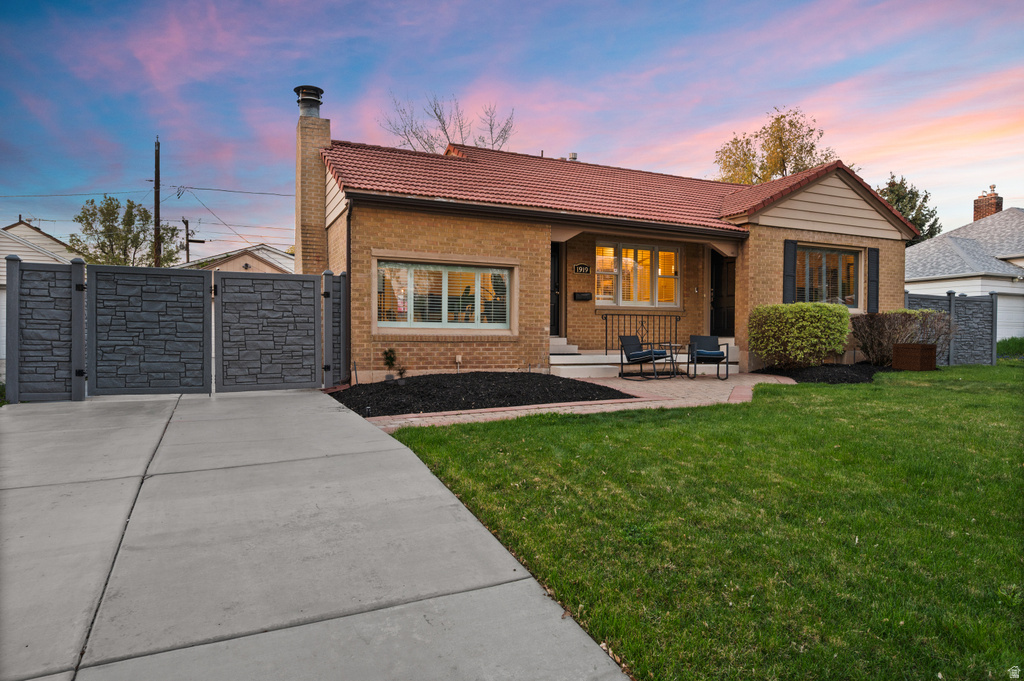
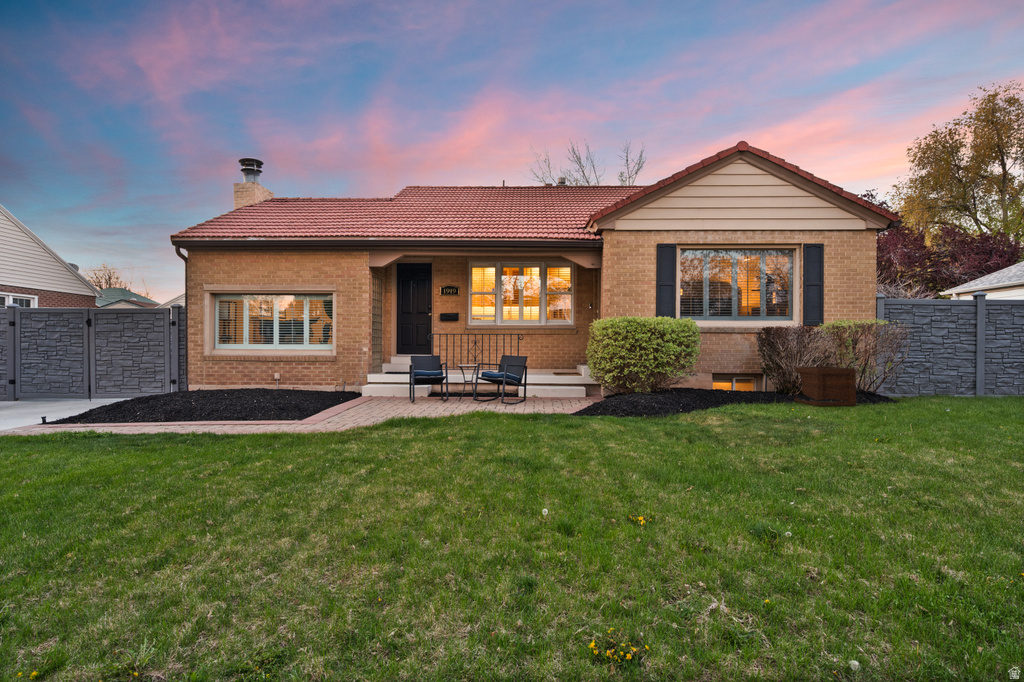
potted plant: present [382,348,407,385] -> none [199,364,219,398]

